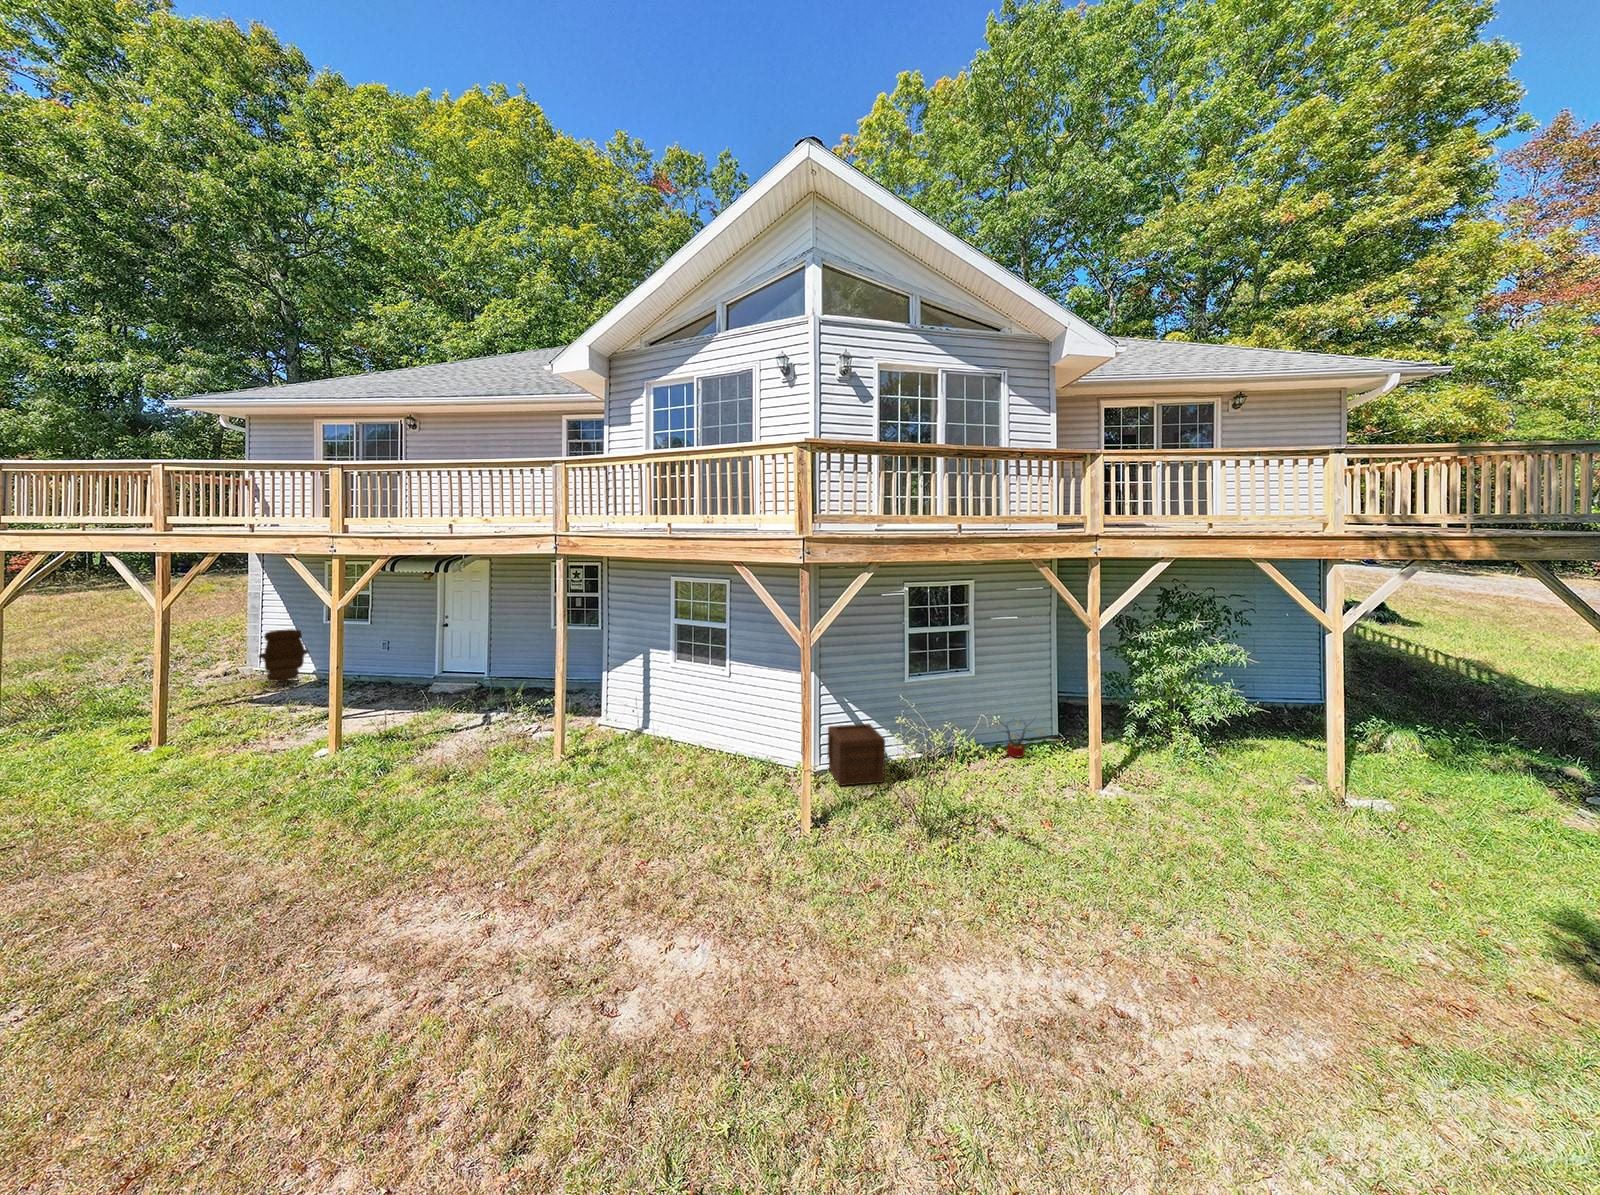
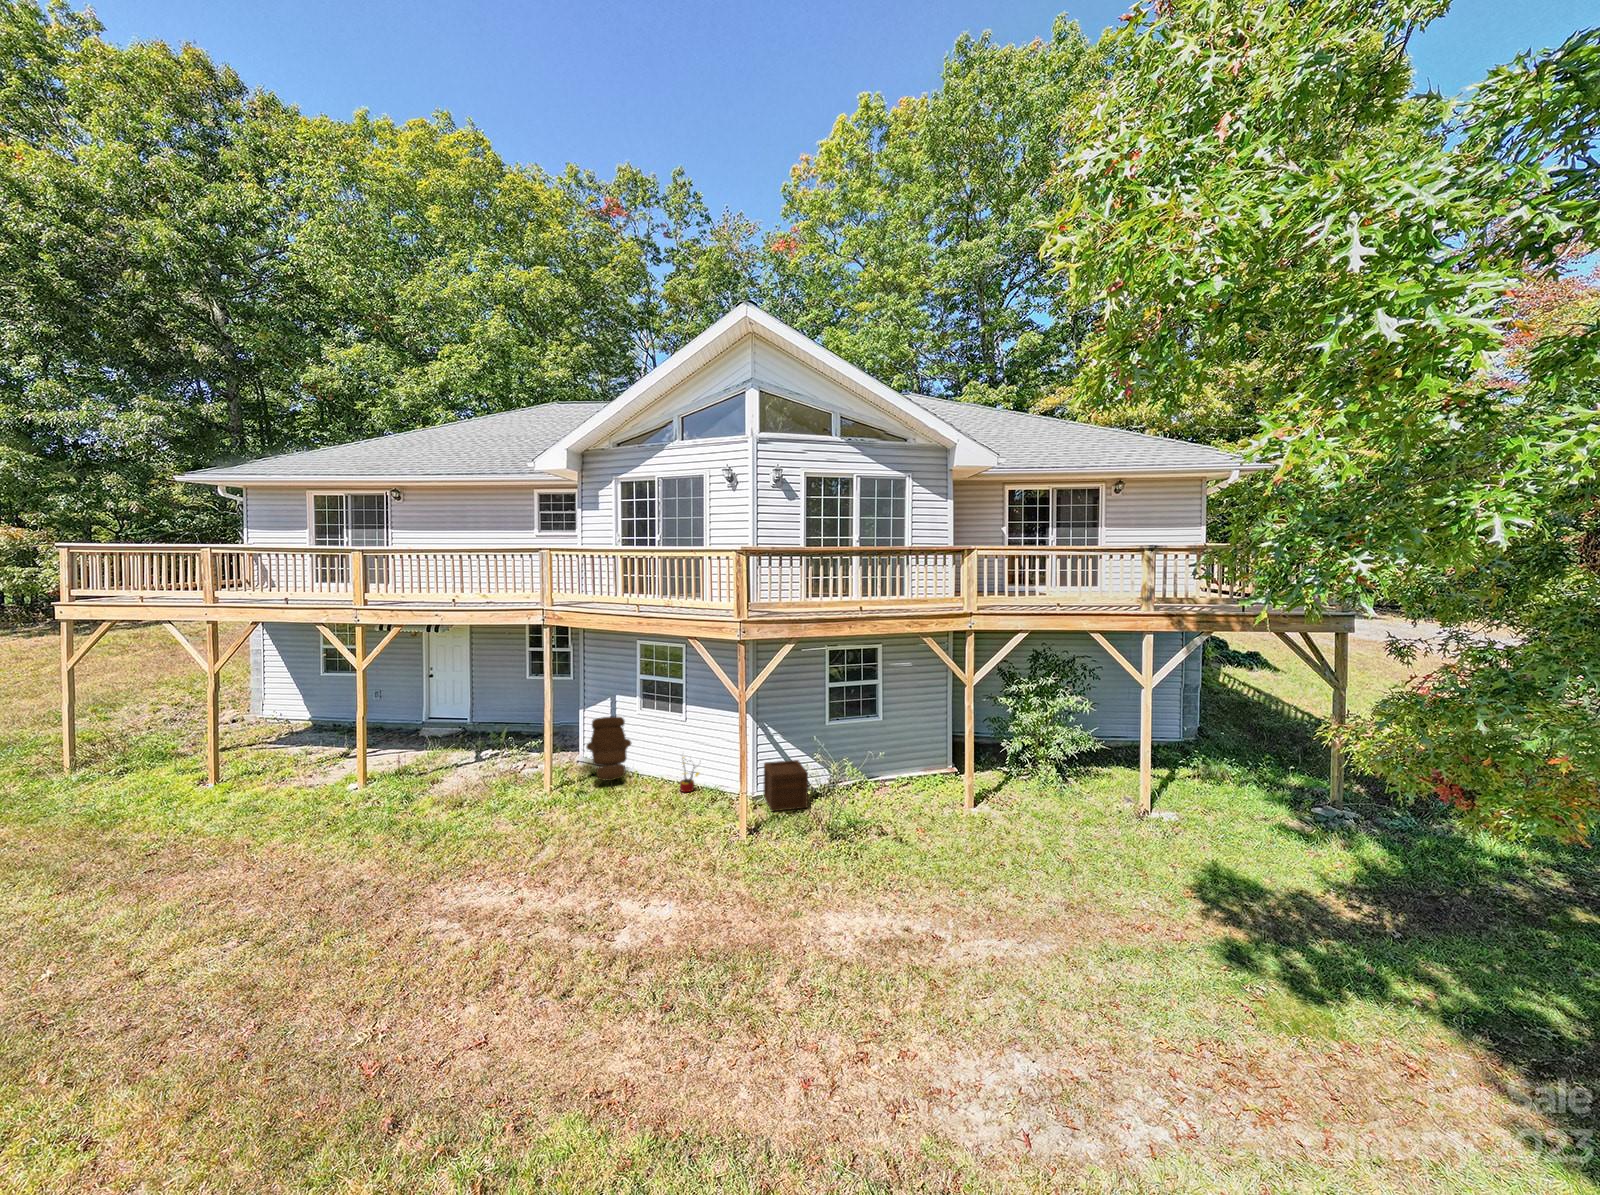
lounge chair: present [258,629,309,687] -> present [586,716,631,786]
decorative plant: present [1002,720,1042,757] -> present [680,757,699,792]

